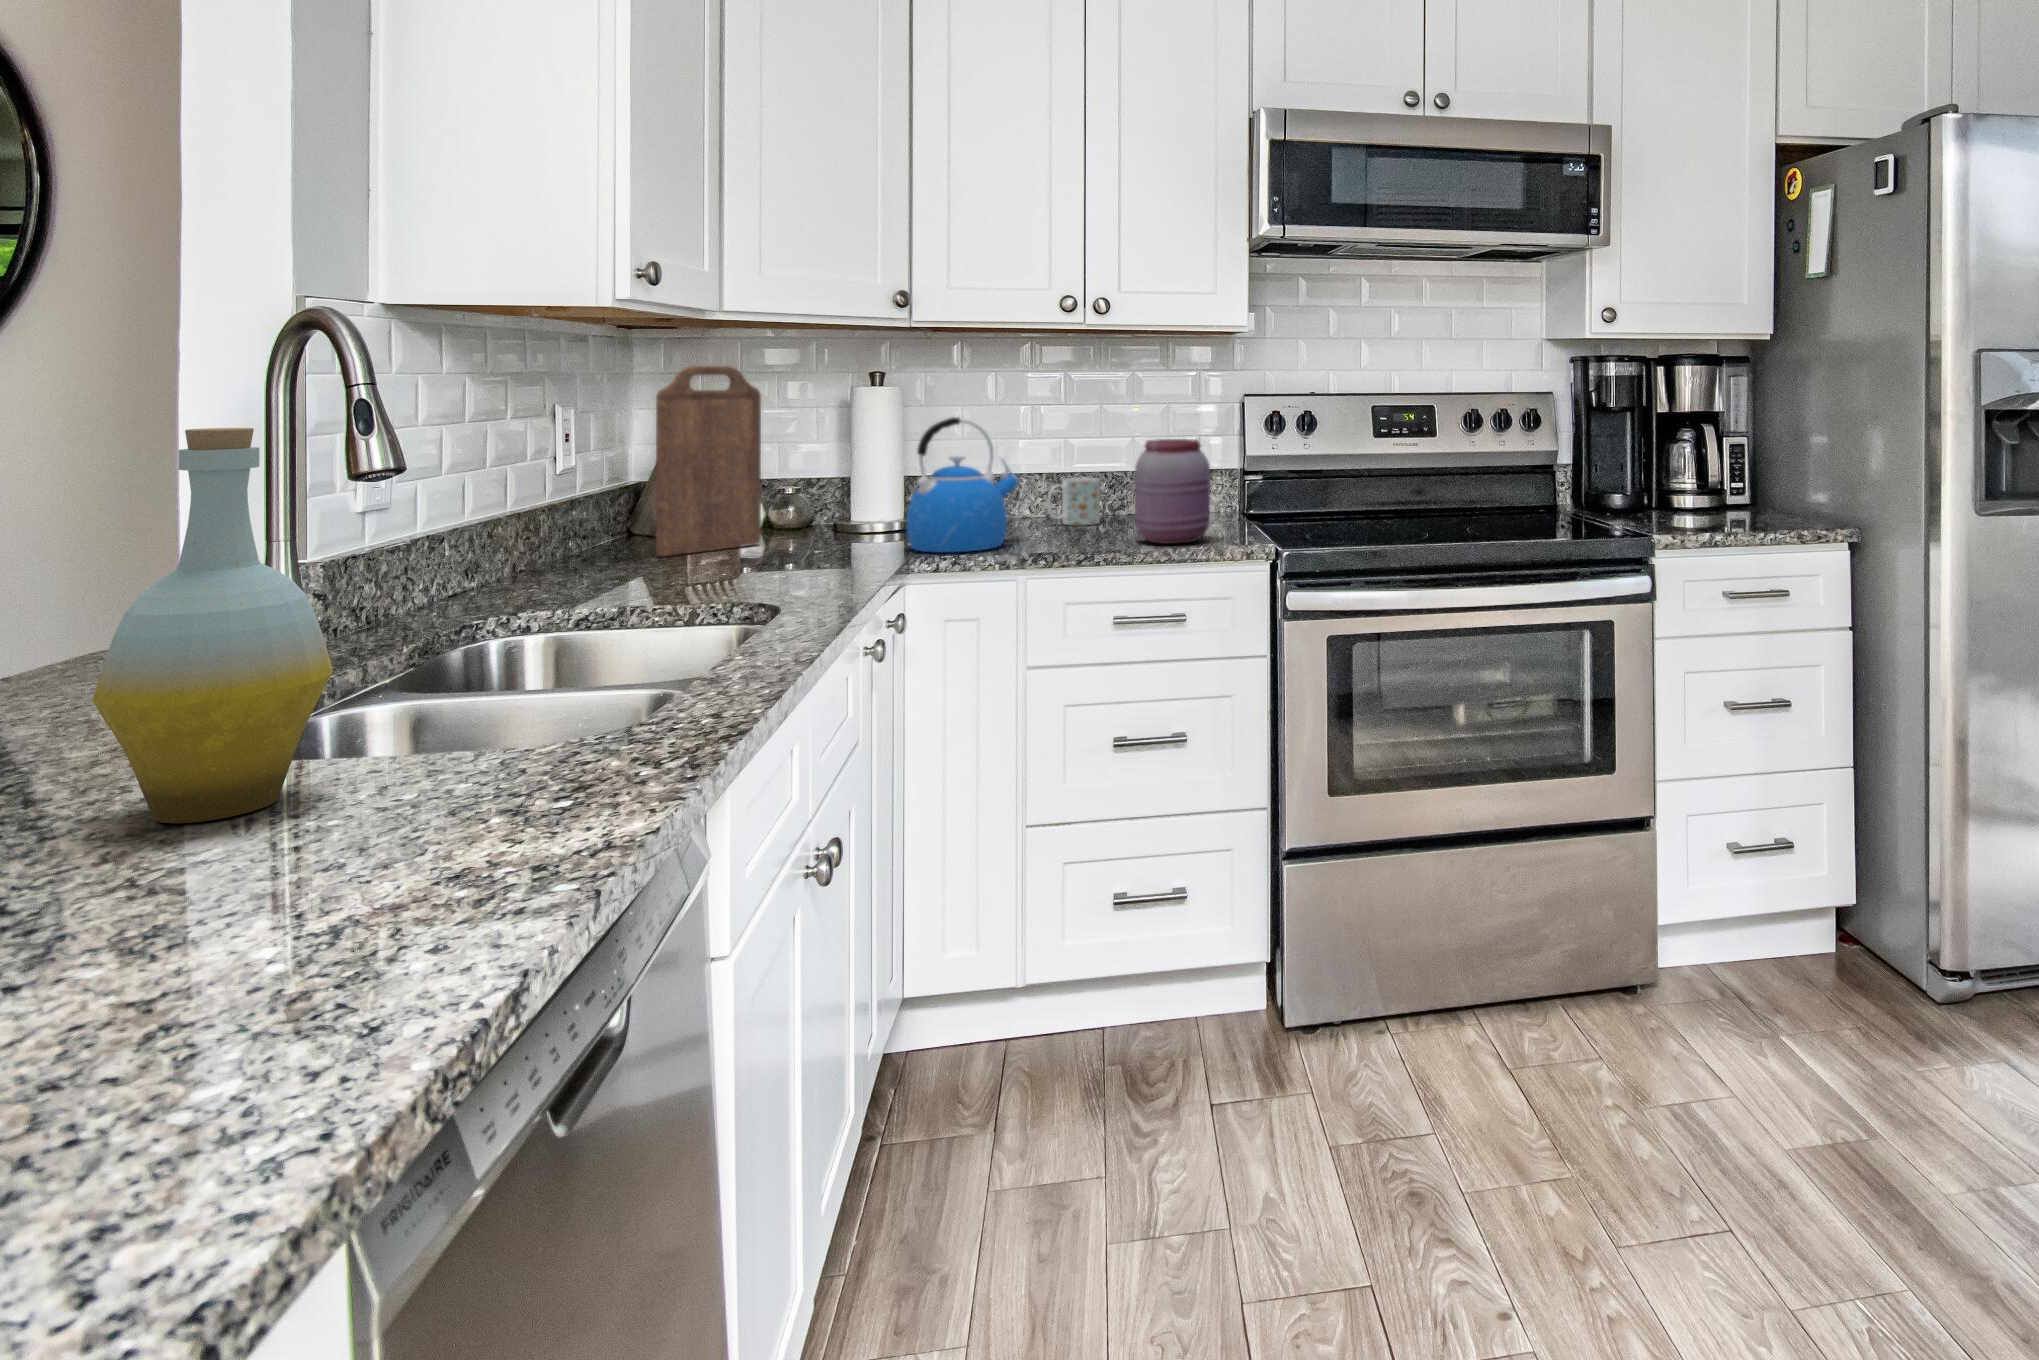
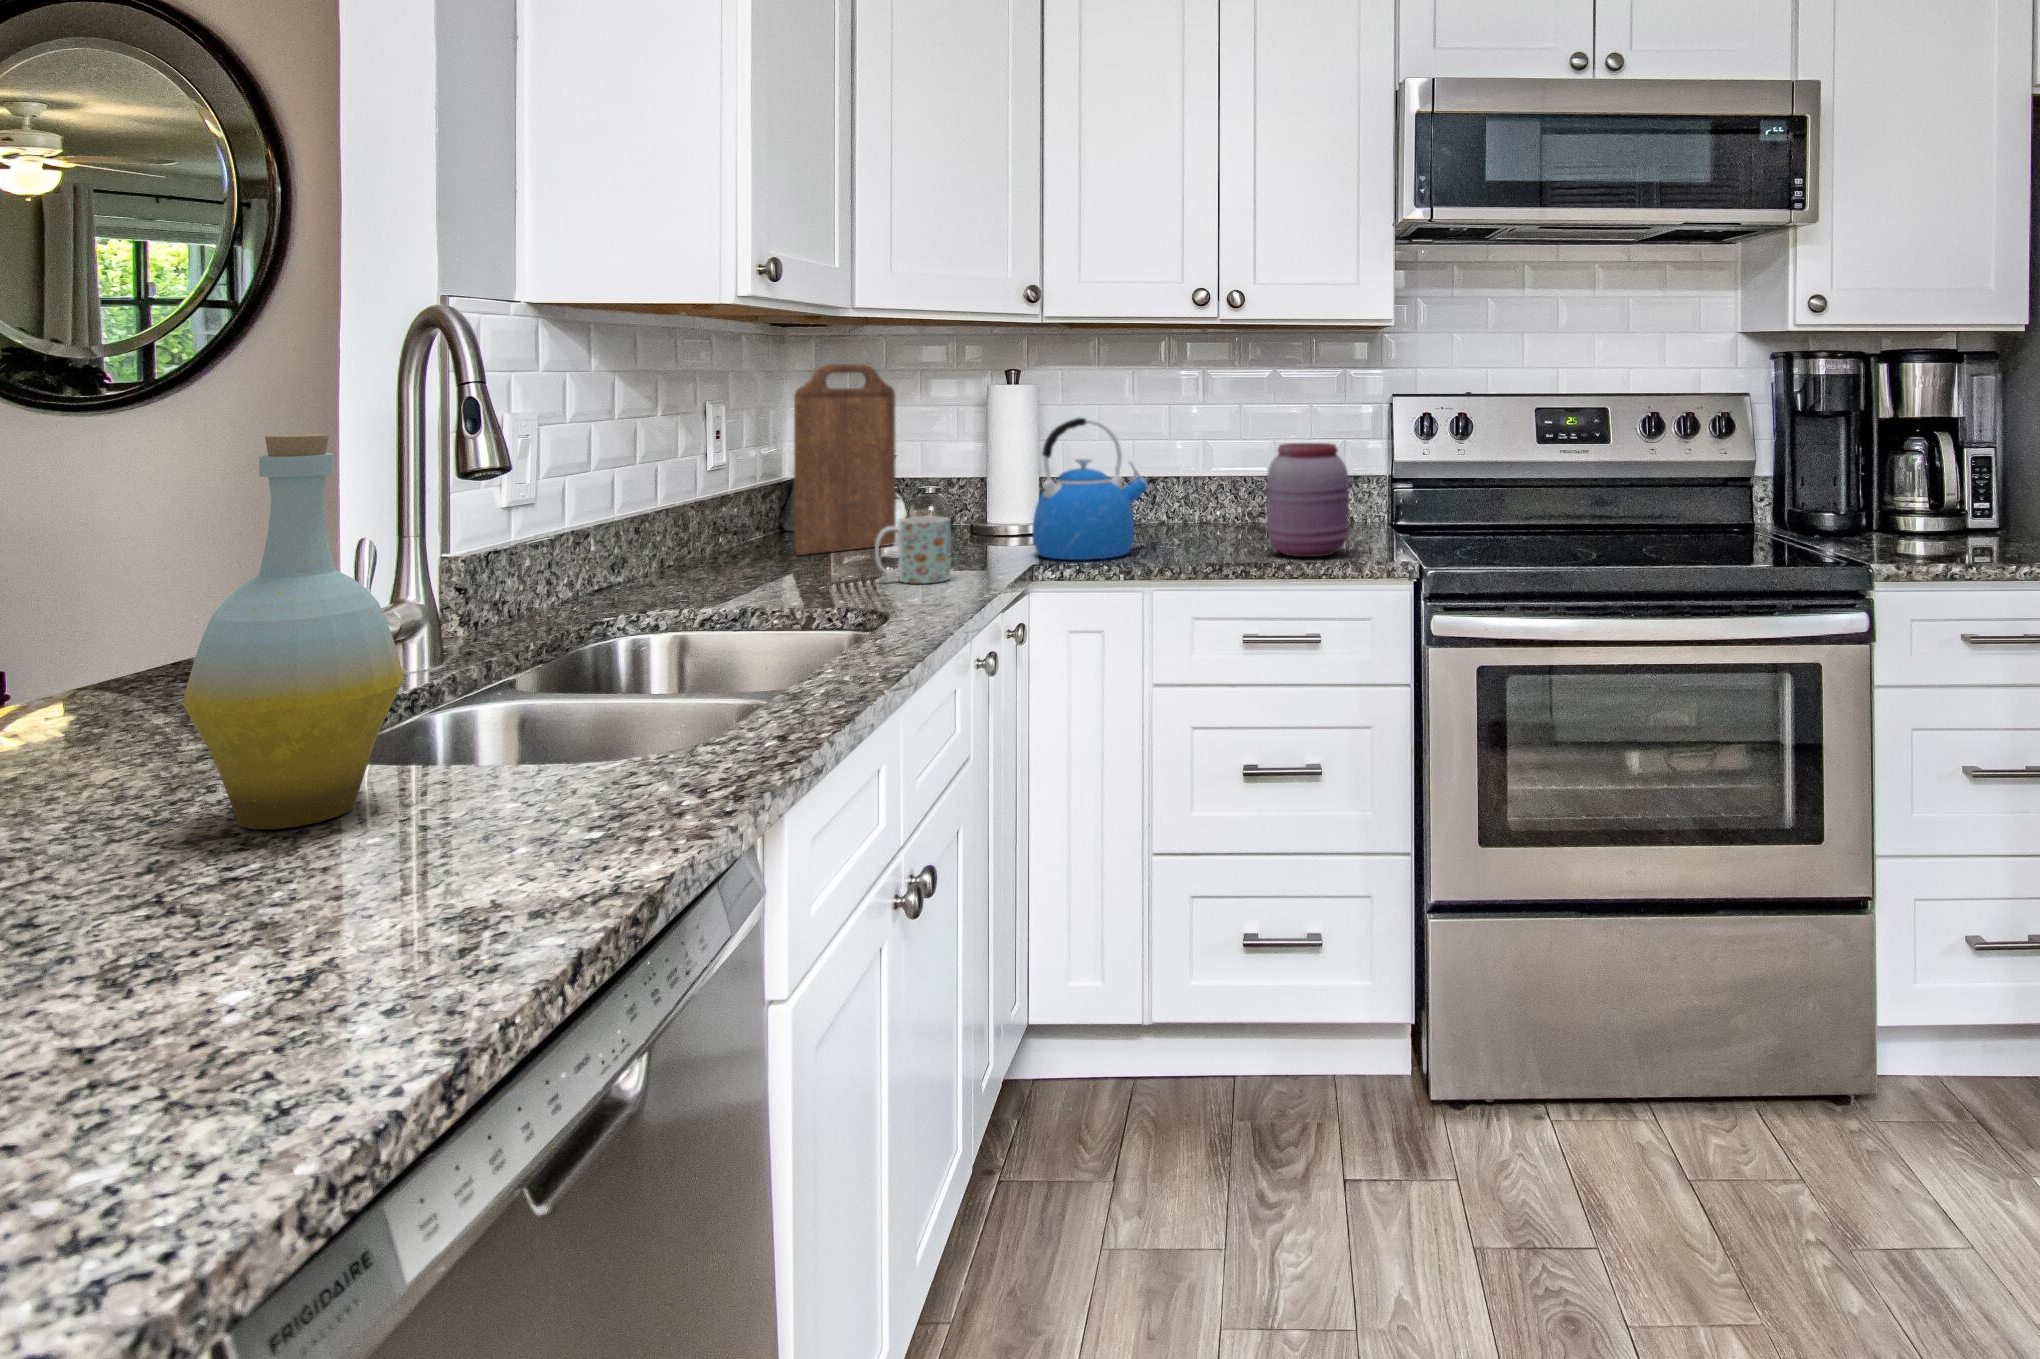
mug: present [1047,478,1100,525] -> present [875,517,950,583]

